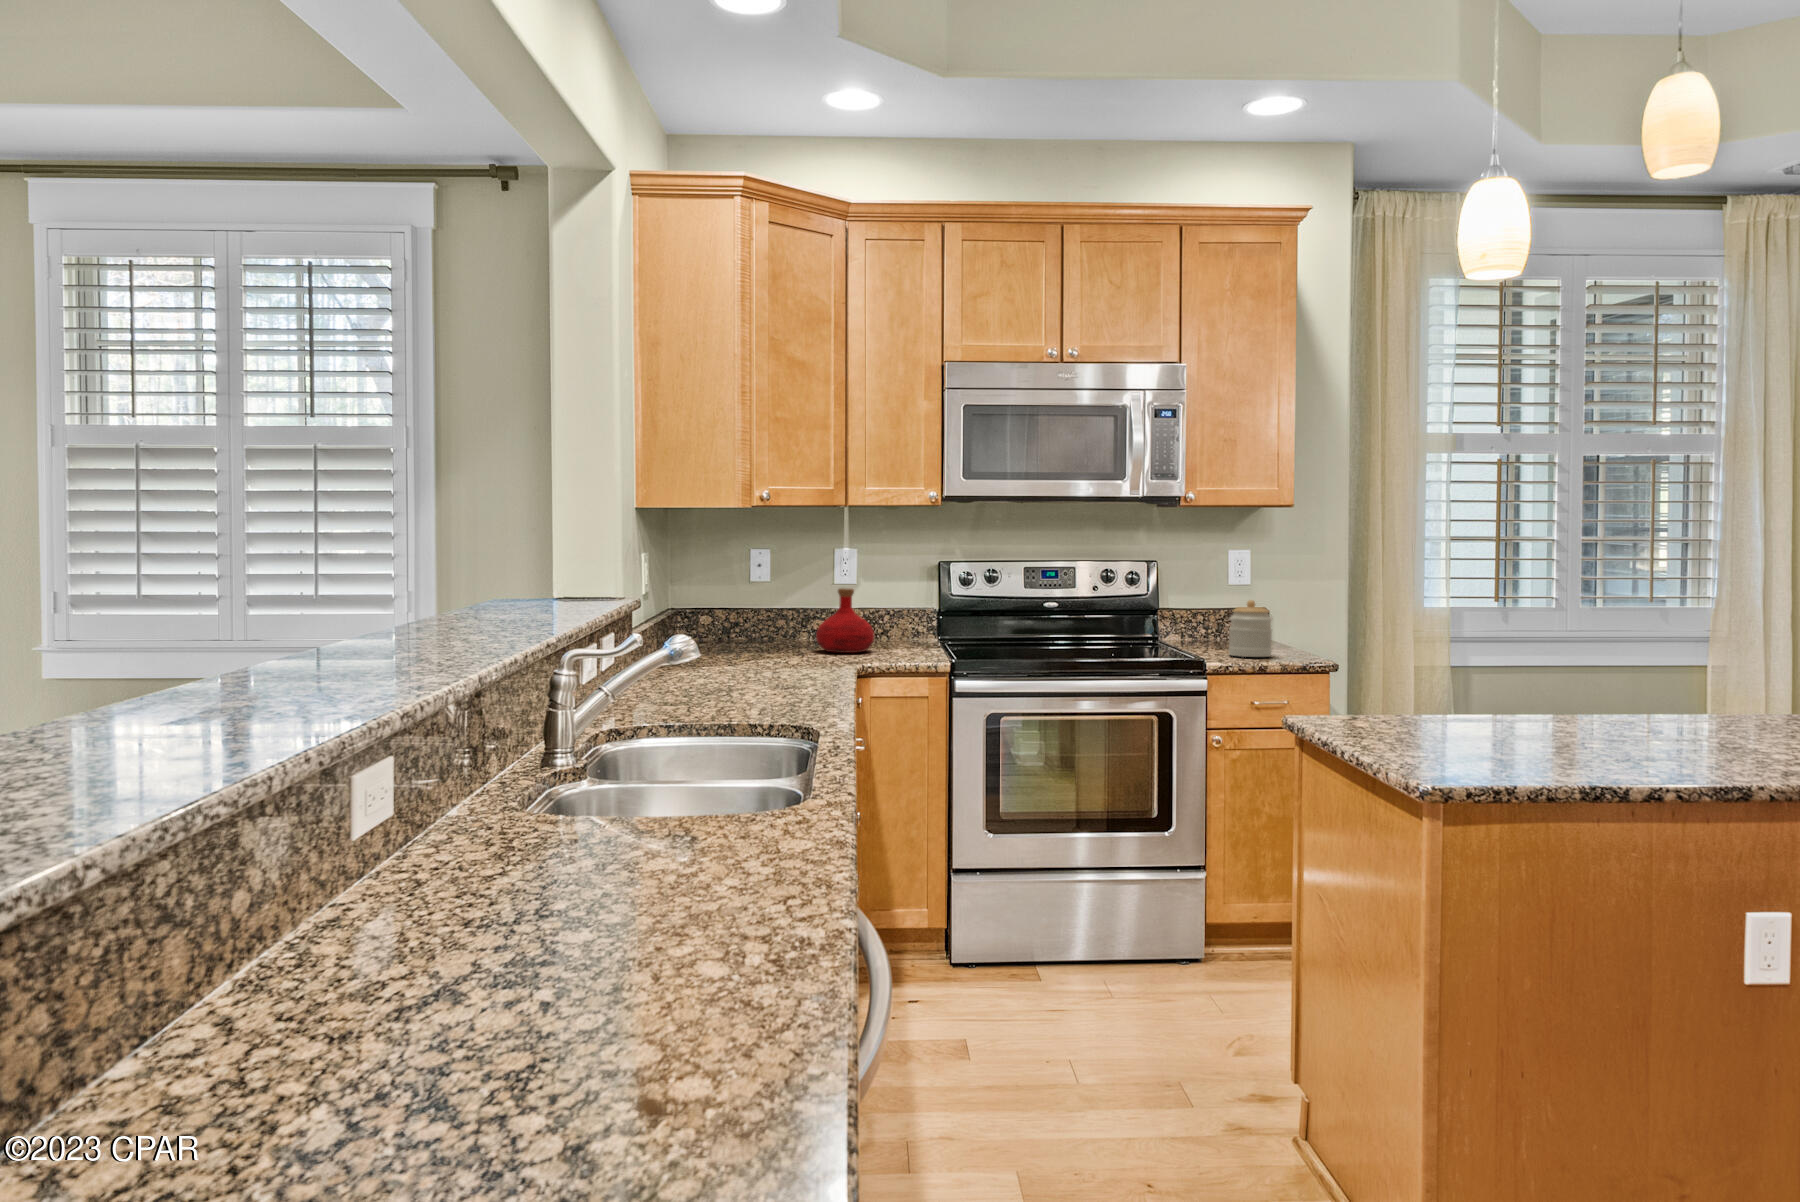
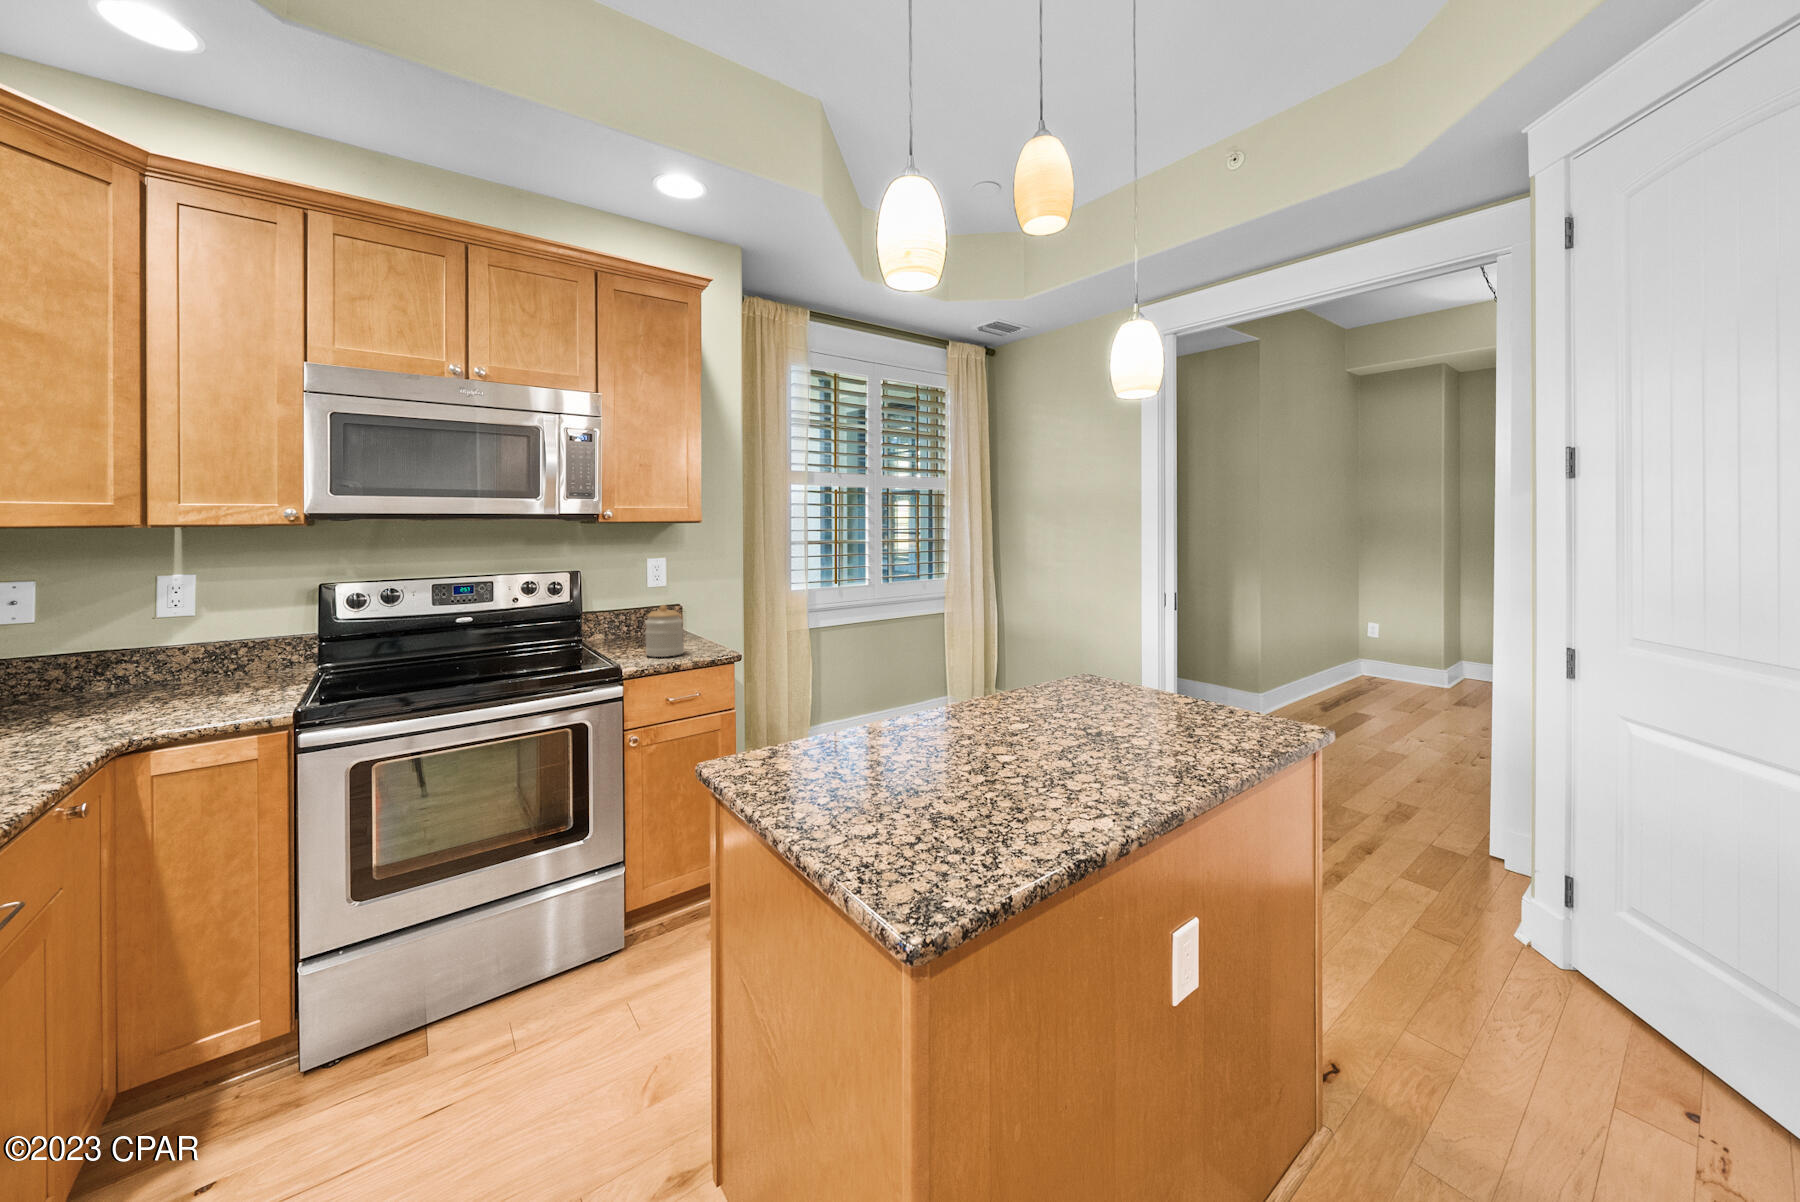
bottle: present [816,588,874,653] -> none [105,625,209,709]

